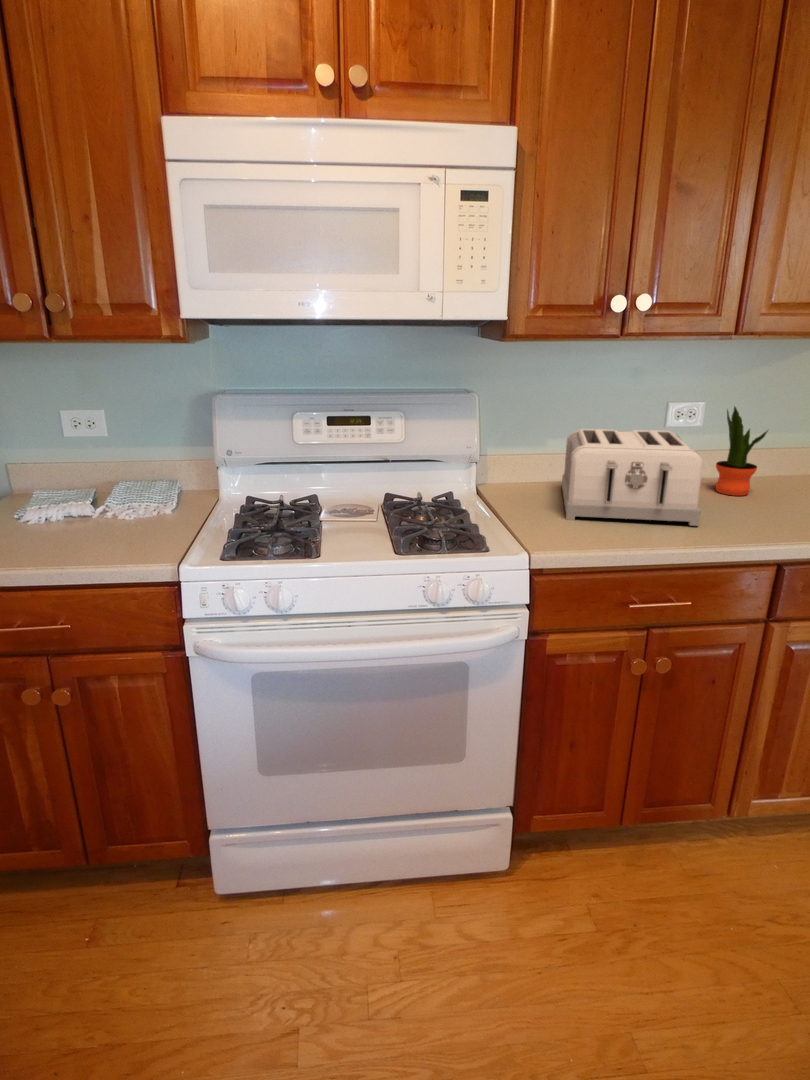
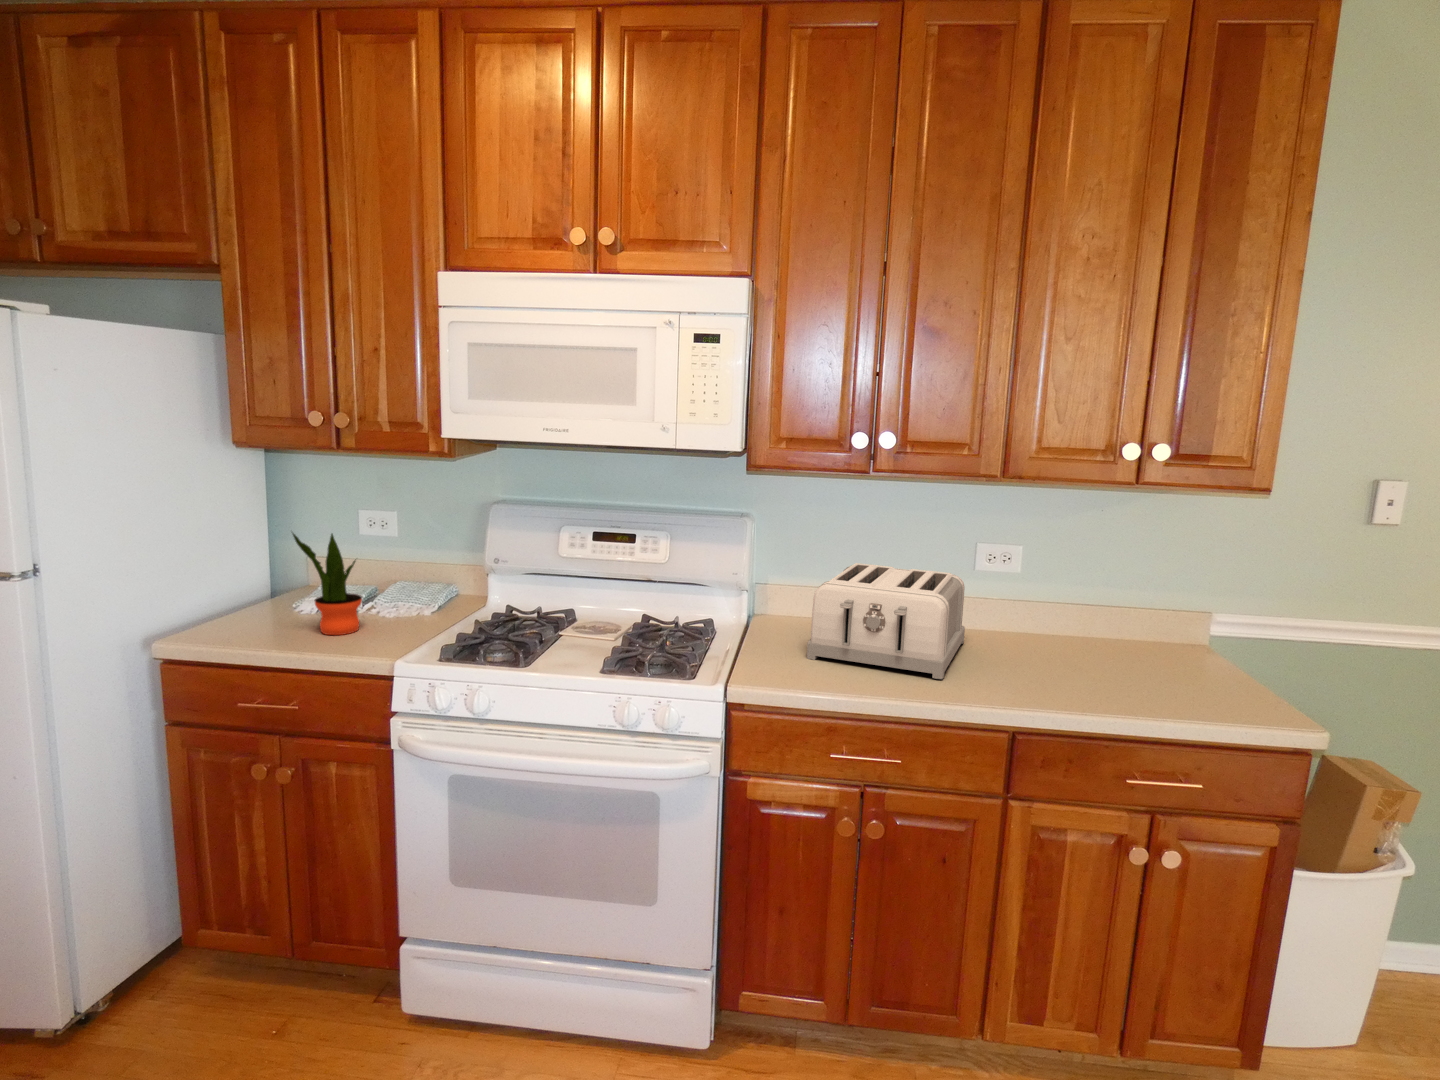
potted plant: present [716,407,767,496] -> present [293,533,362,635]

